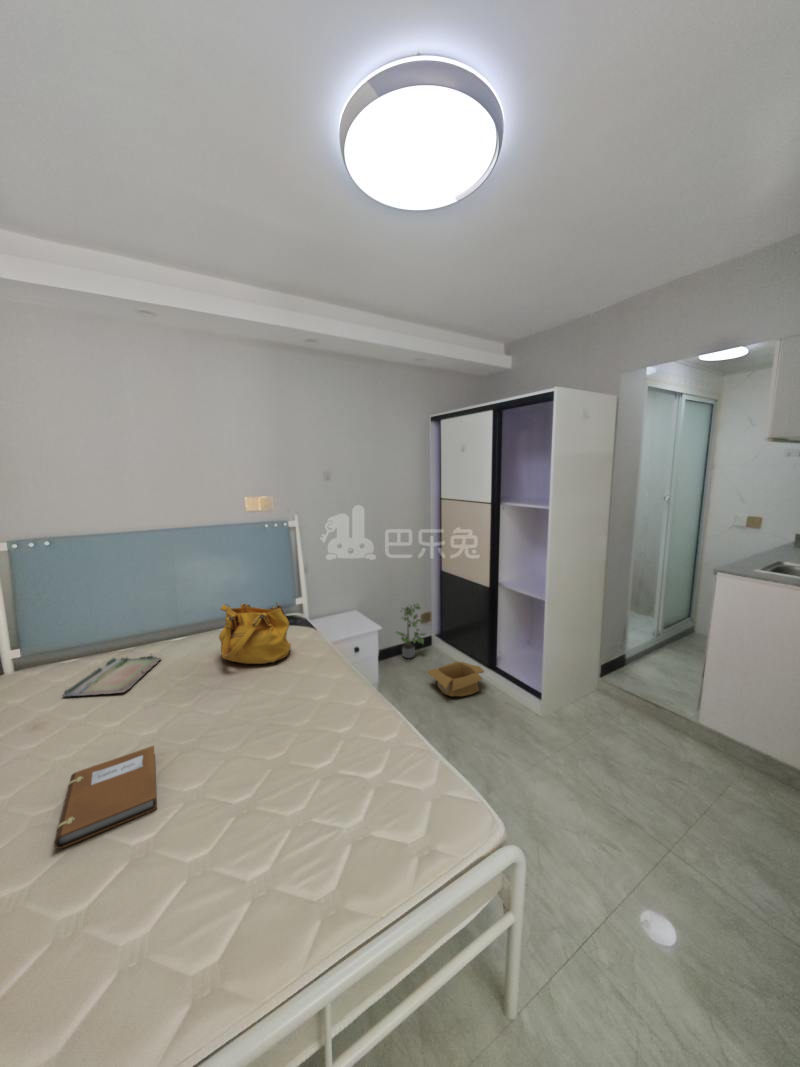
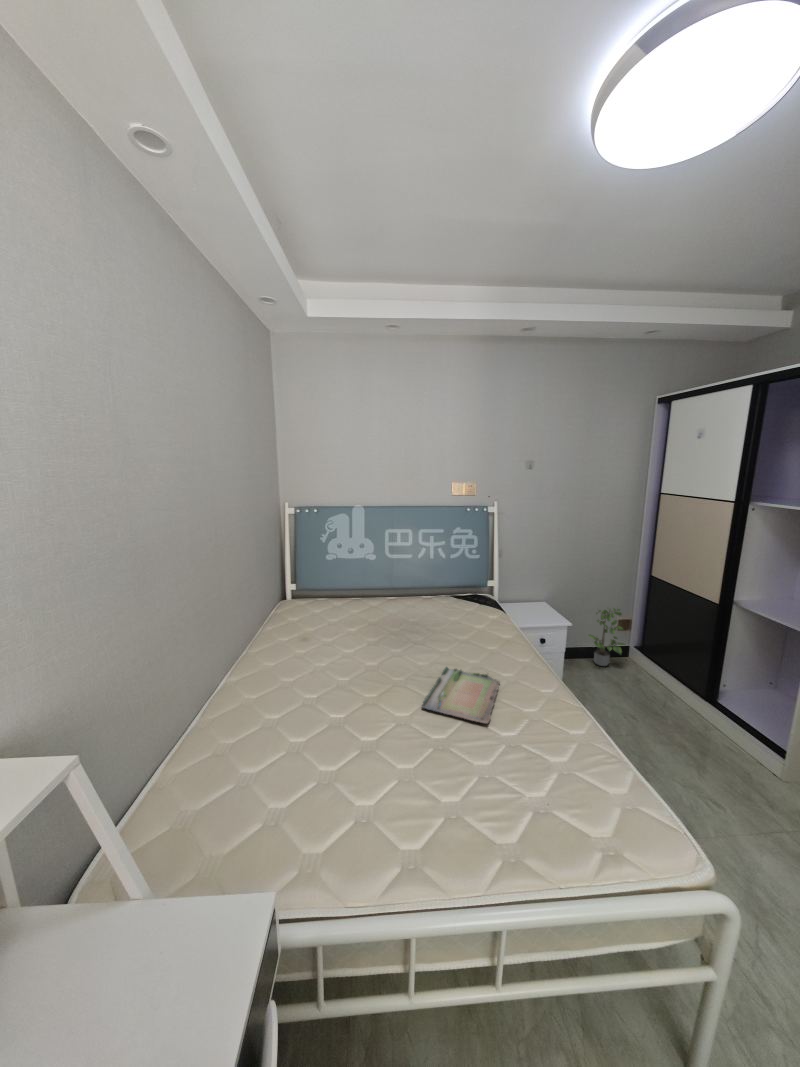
handbag: present [219,602,291,664] -> none [424,574,483,631]
tray: present [63,656,161,697] -> present [422,667,500,723]
cardboard box: present [427,662,484,696] -> none [621,682,700,722]
notebook: present [54,746,157,849] -> none [330,666,385,709]

